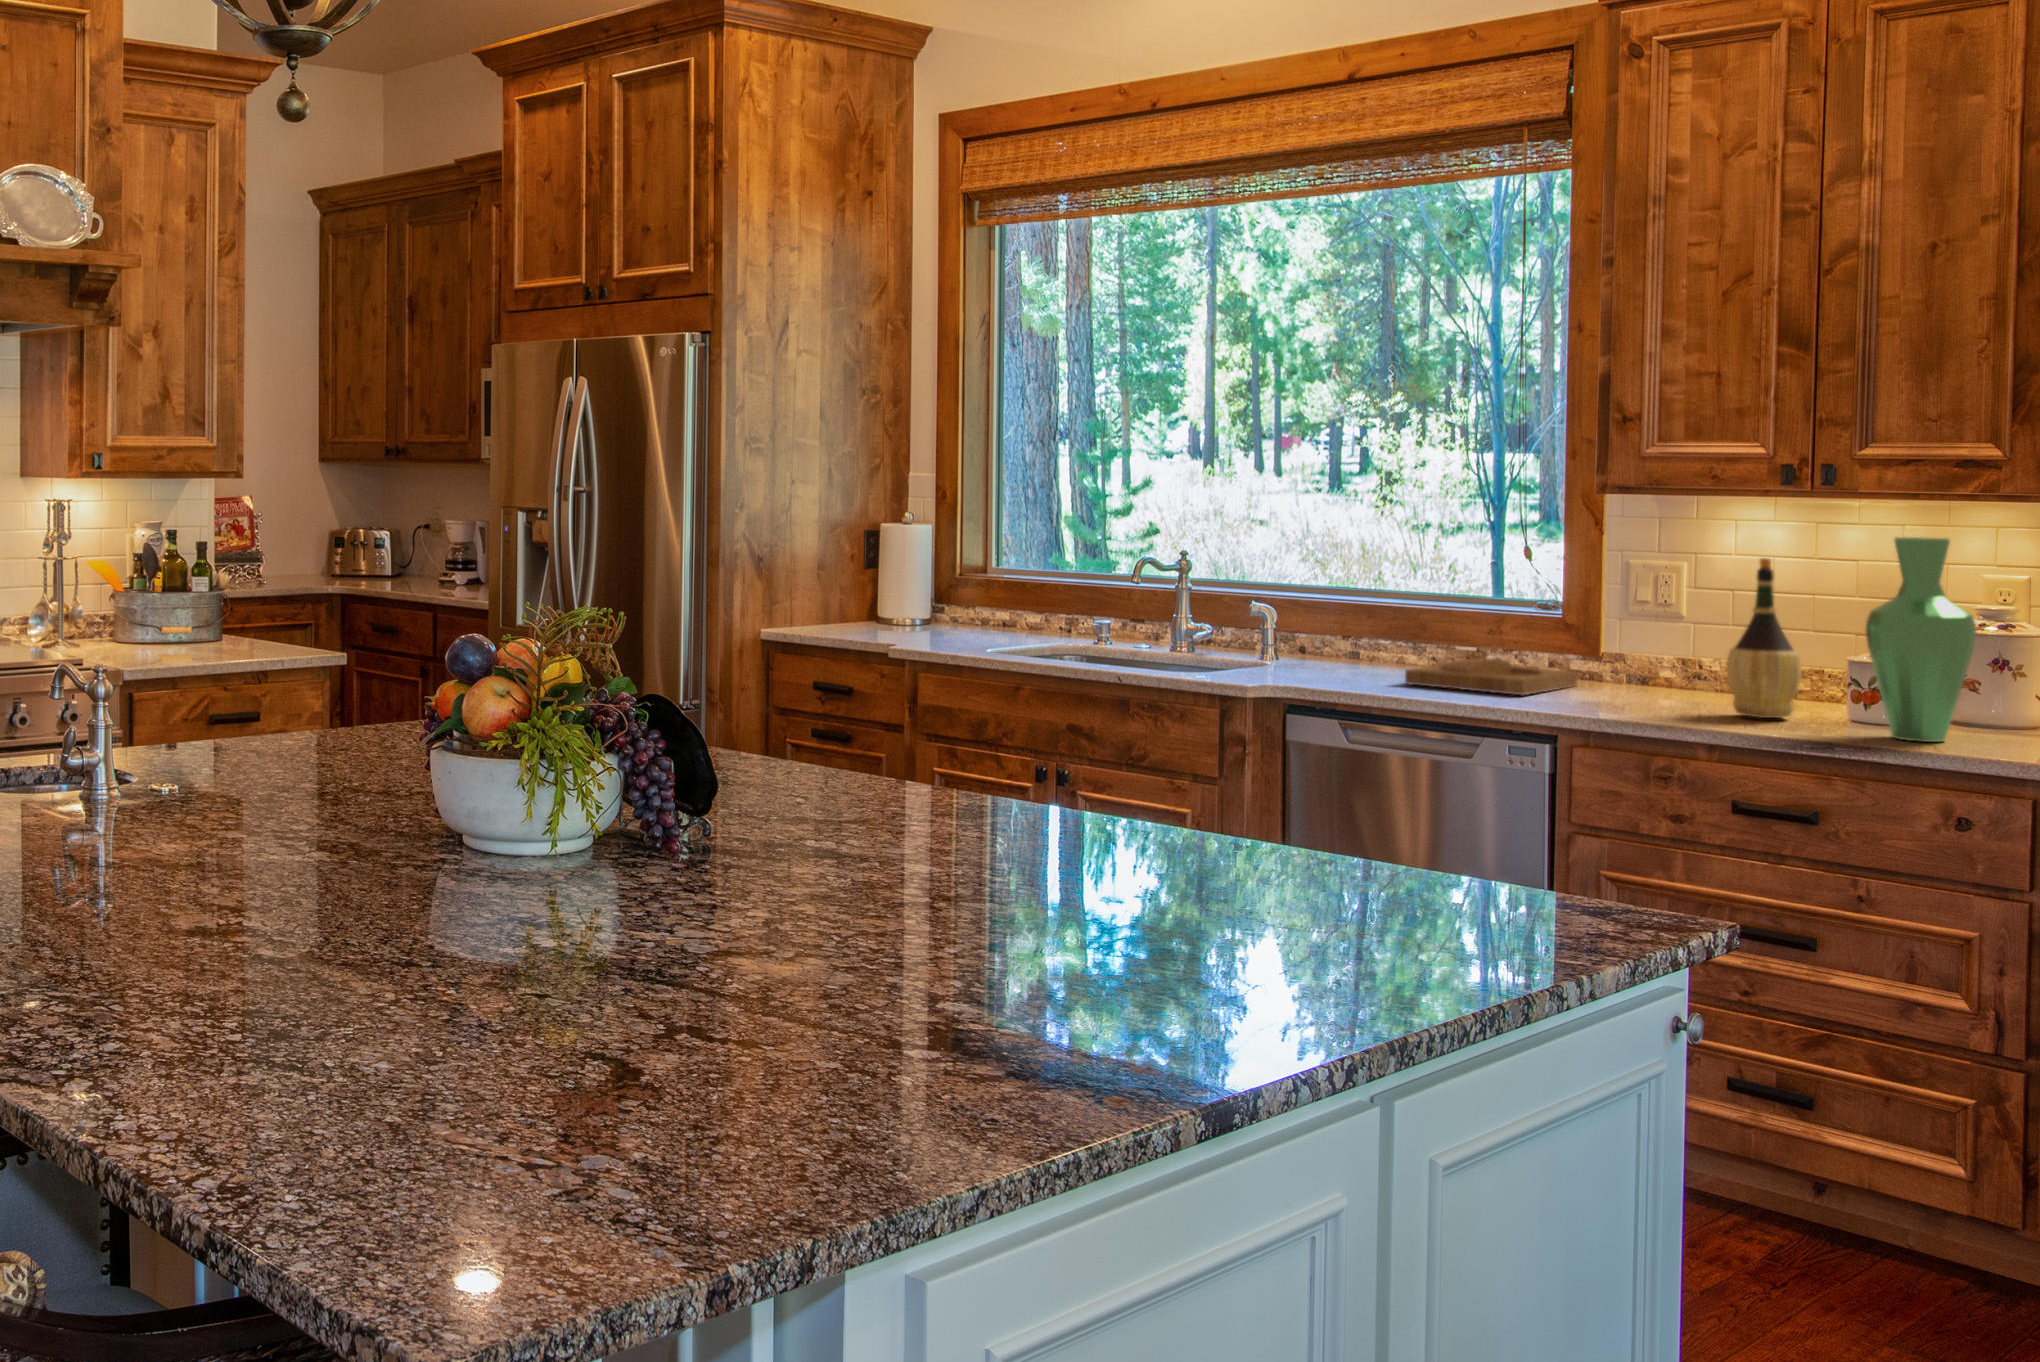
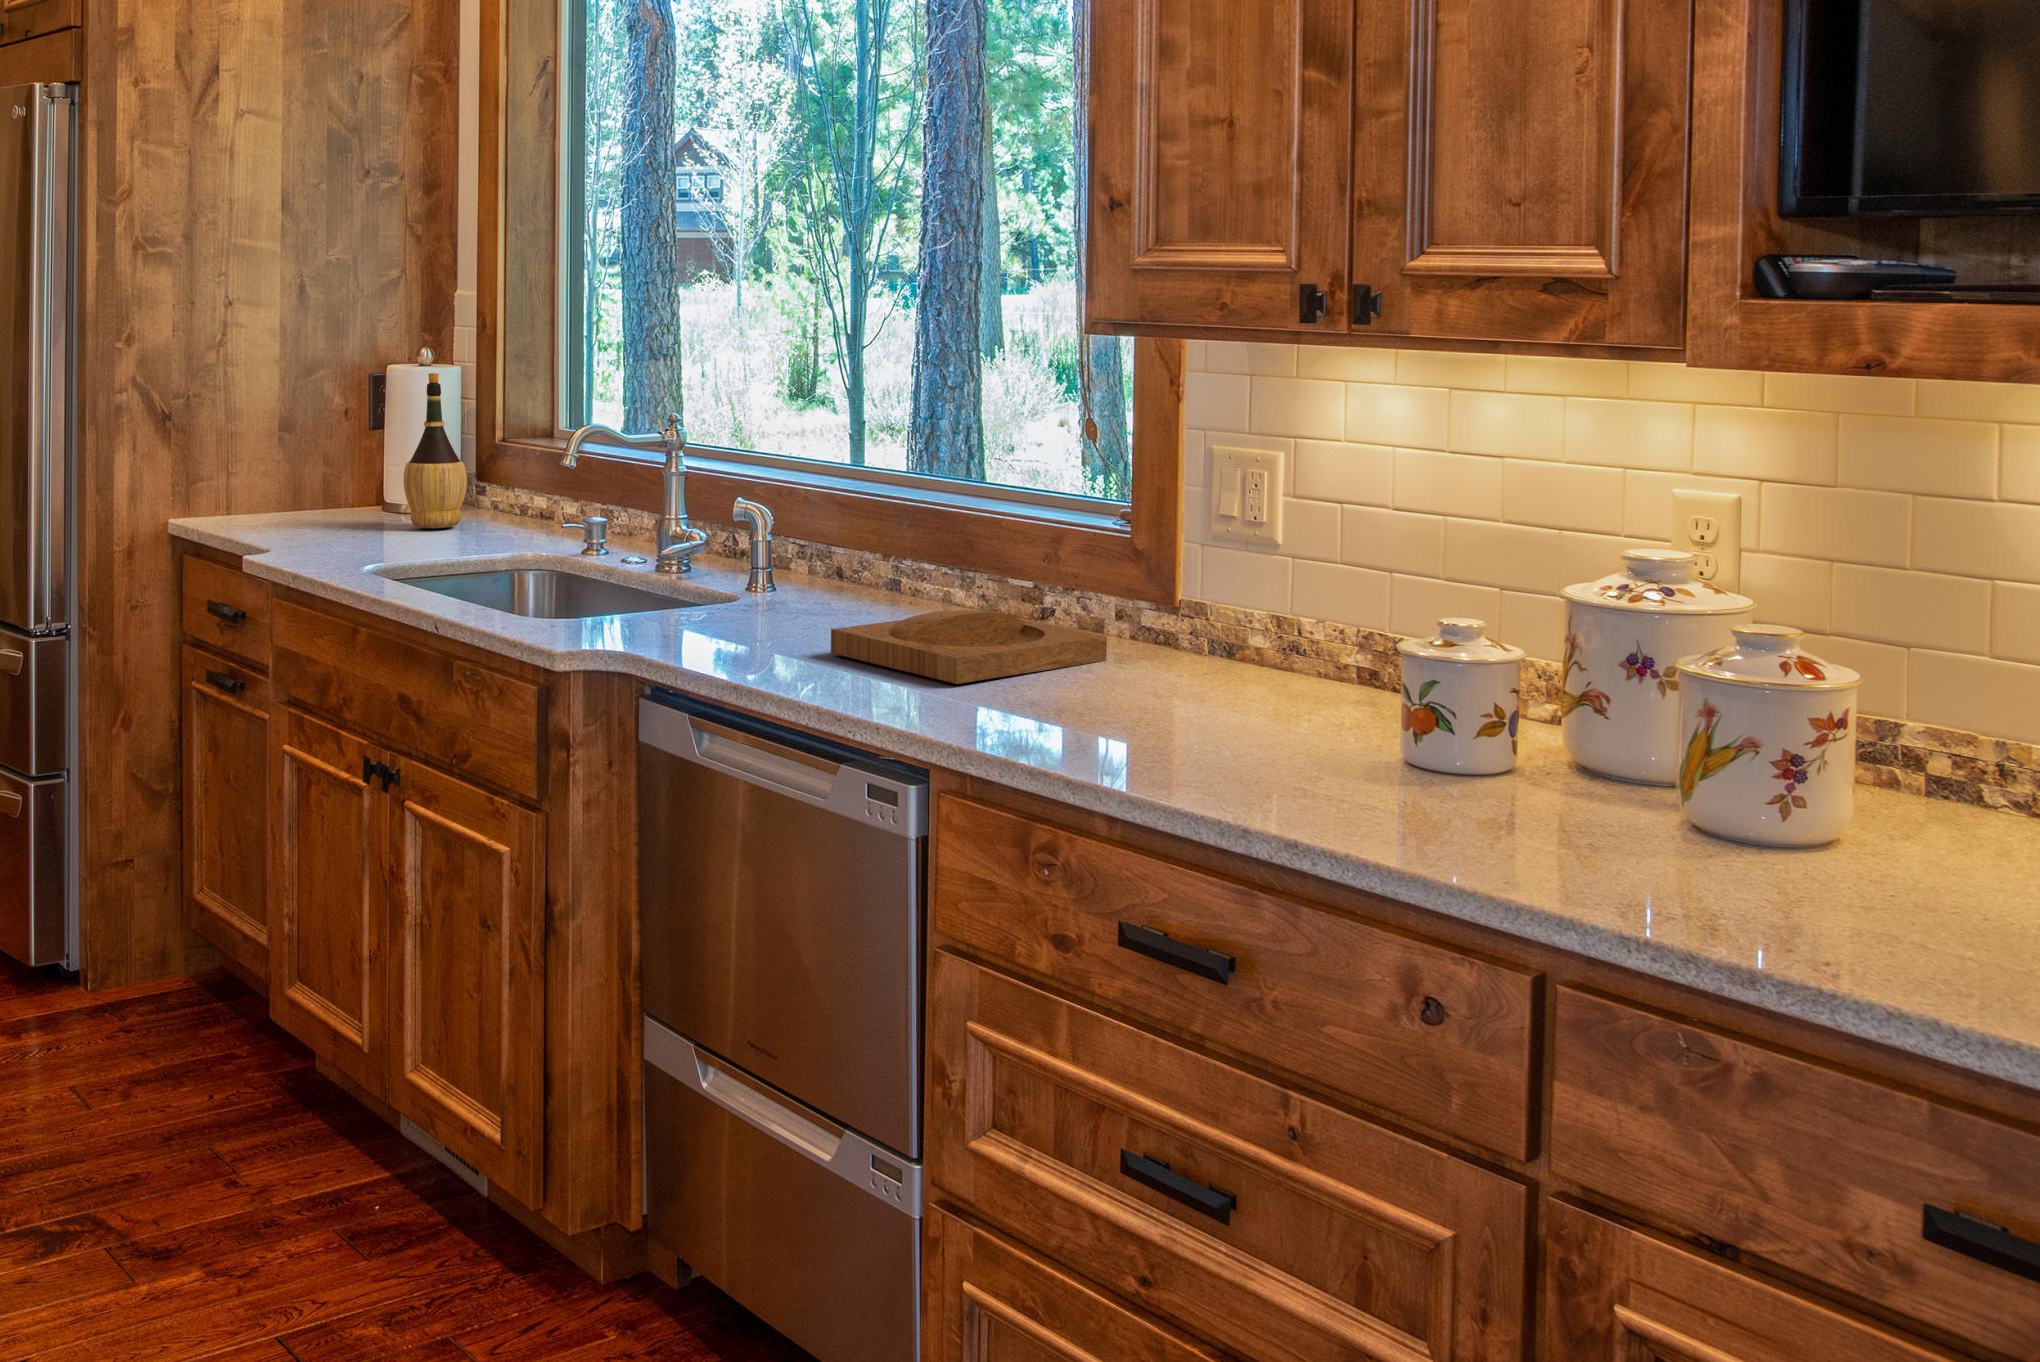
vase: present [1866,537,1976,742] -> none [1342,423,1529,829]
wine bottle: present [1727,558,1802,718] -> present [403,373,467,528]

